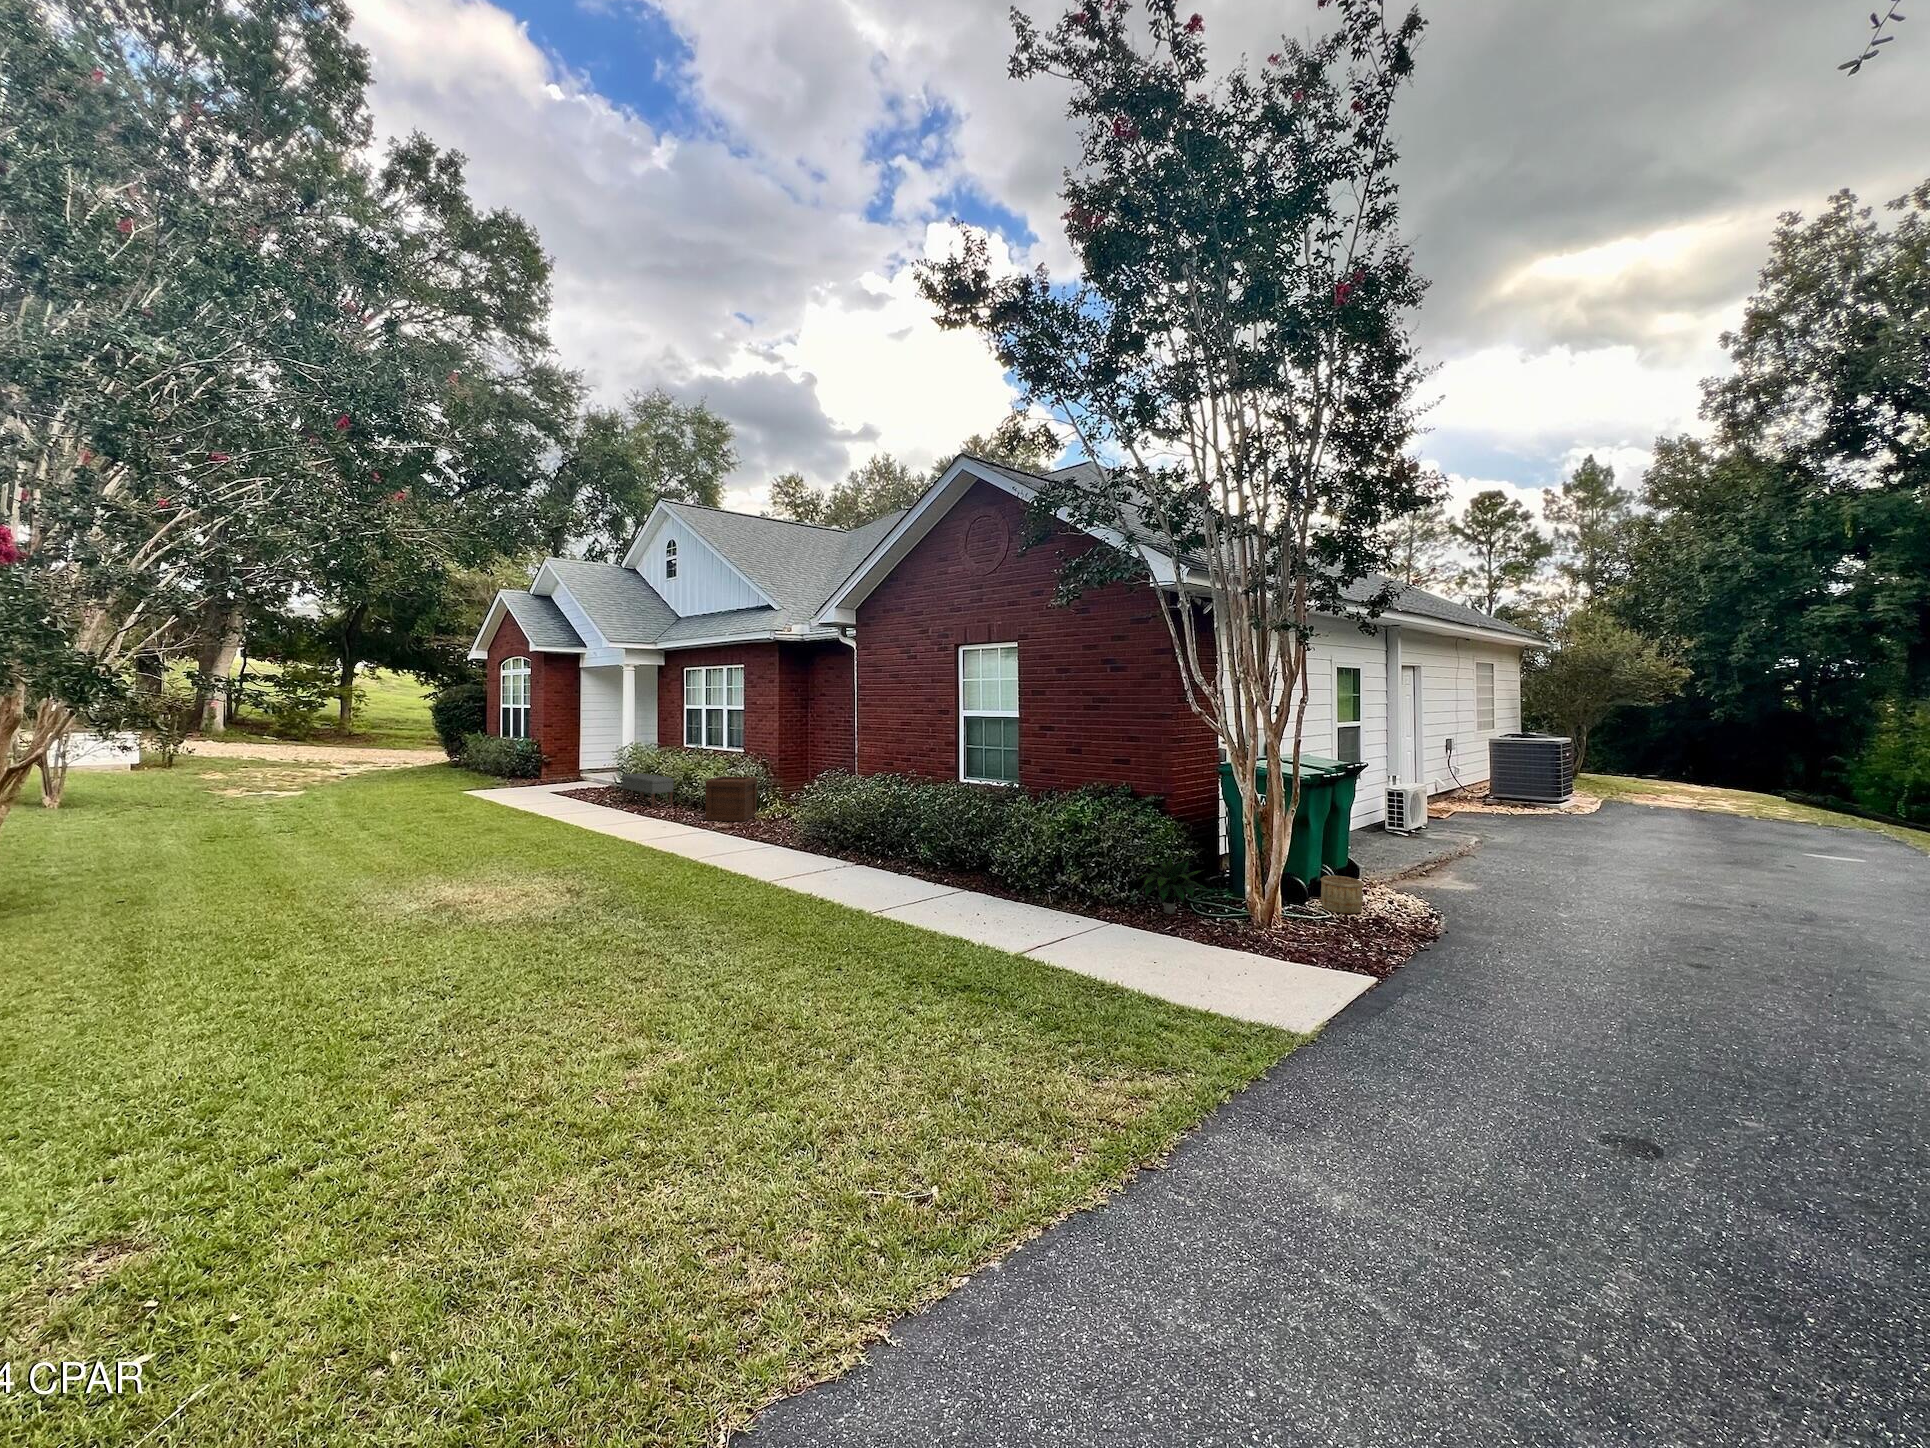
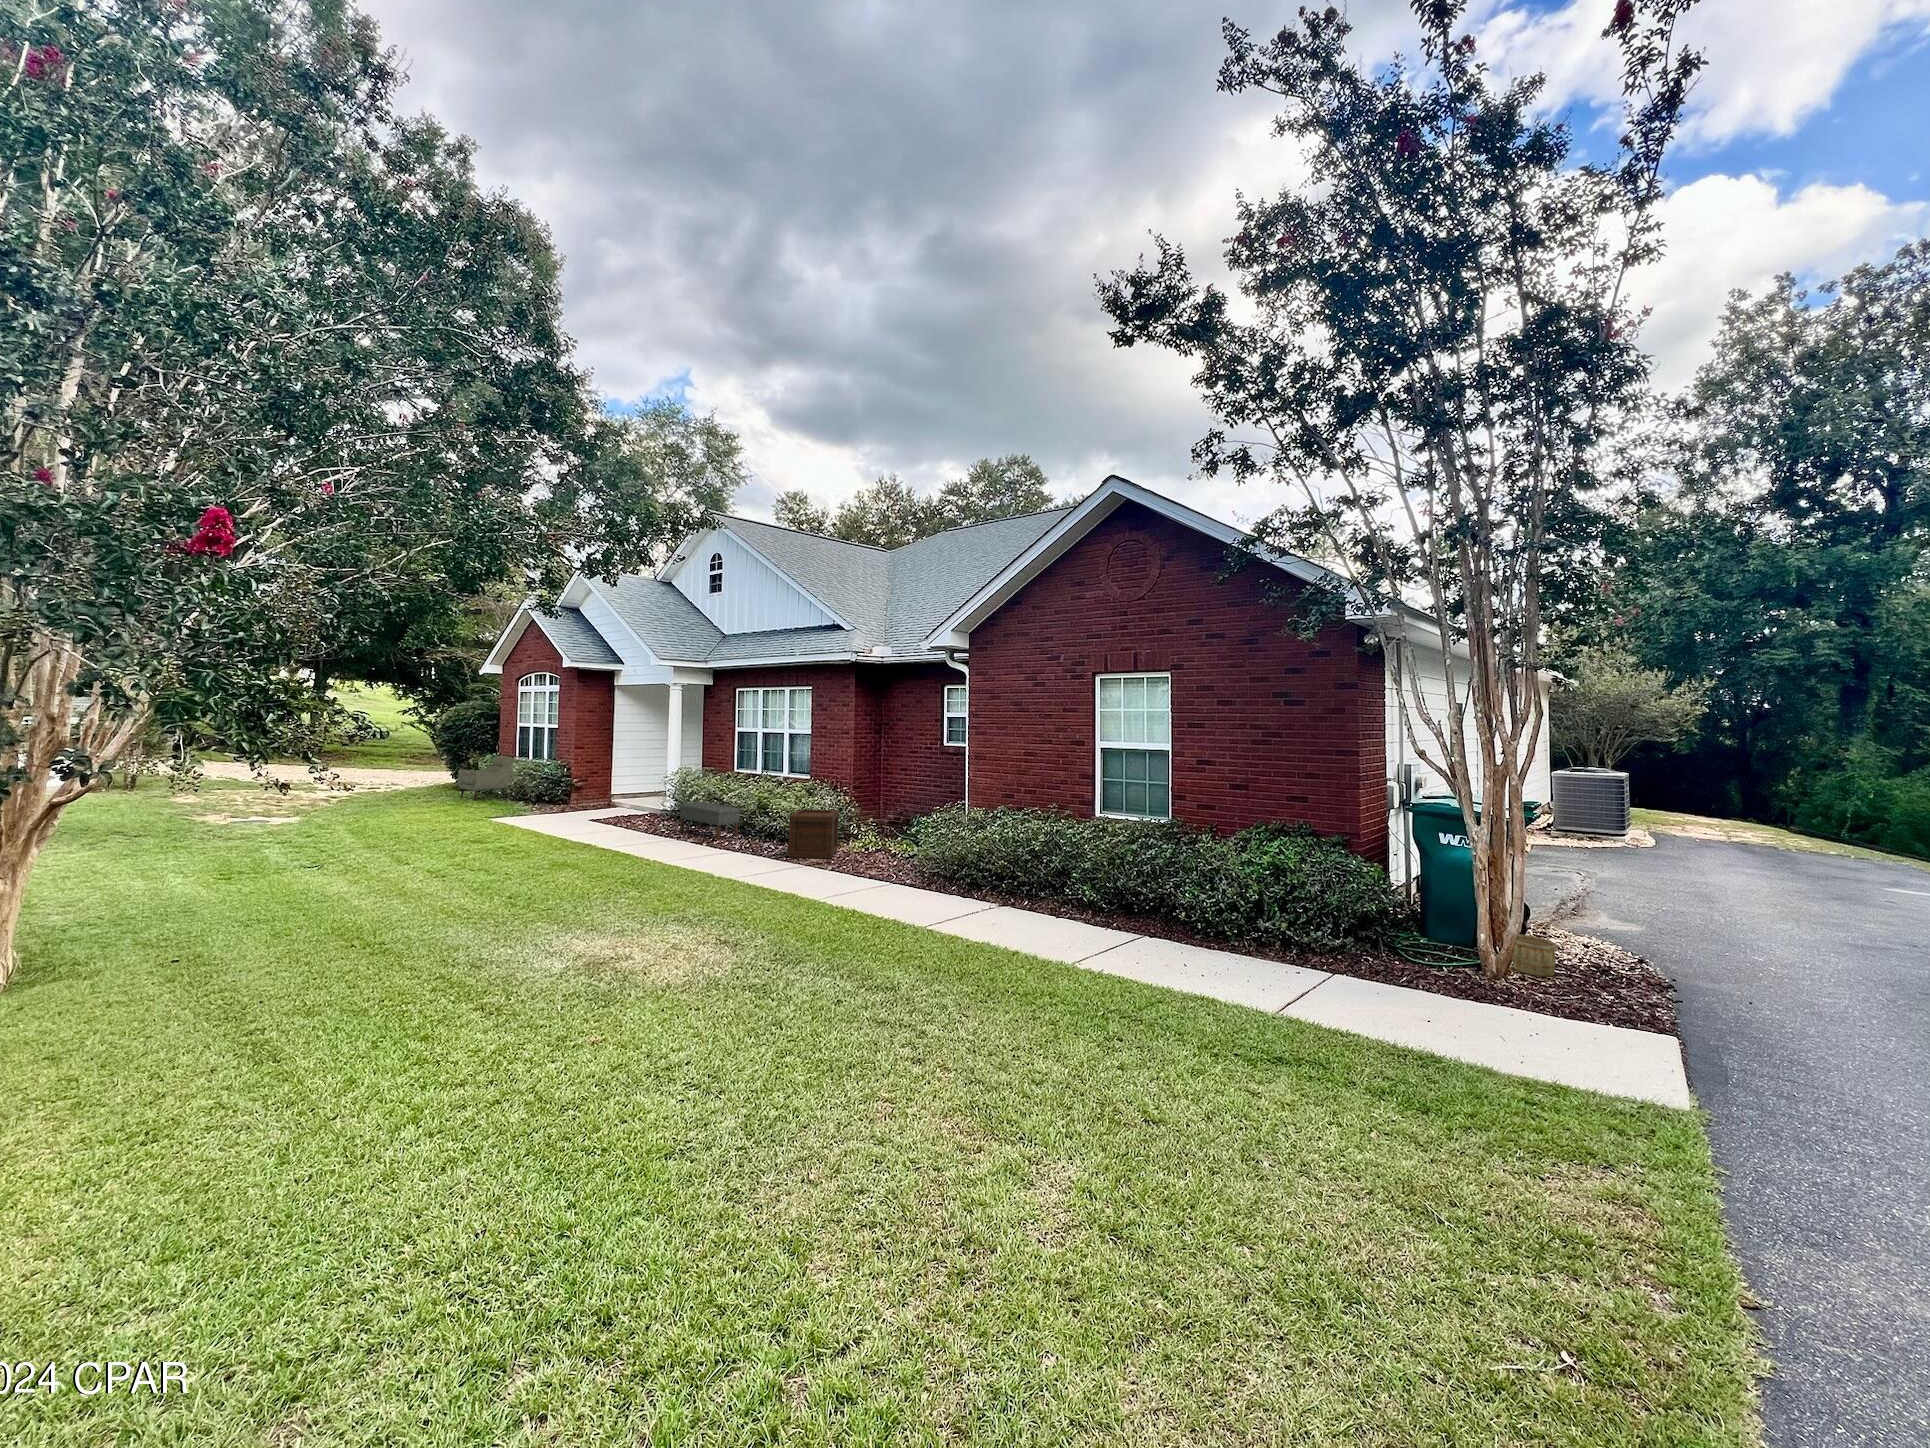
chair: none [441,737,490,778] -> present [458,756,513,801]
potted plant: present [1136,855,1209,914] -> none [1335,917,1424,982]

